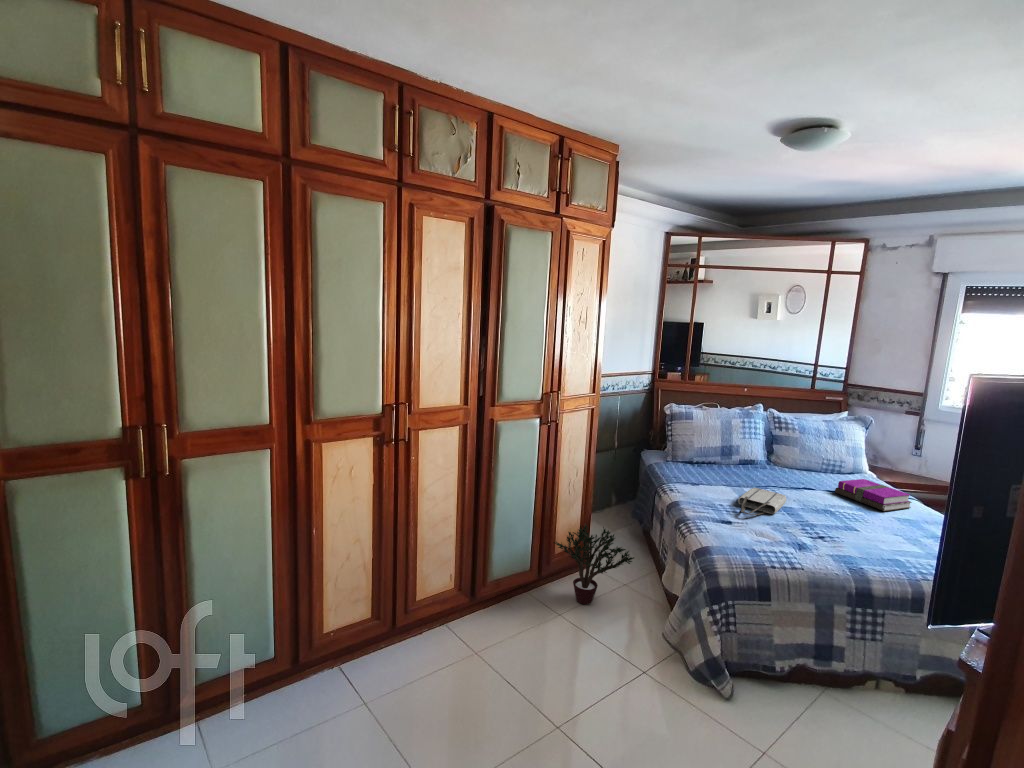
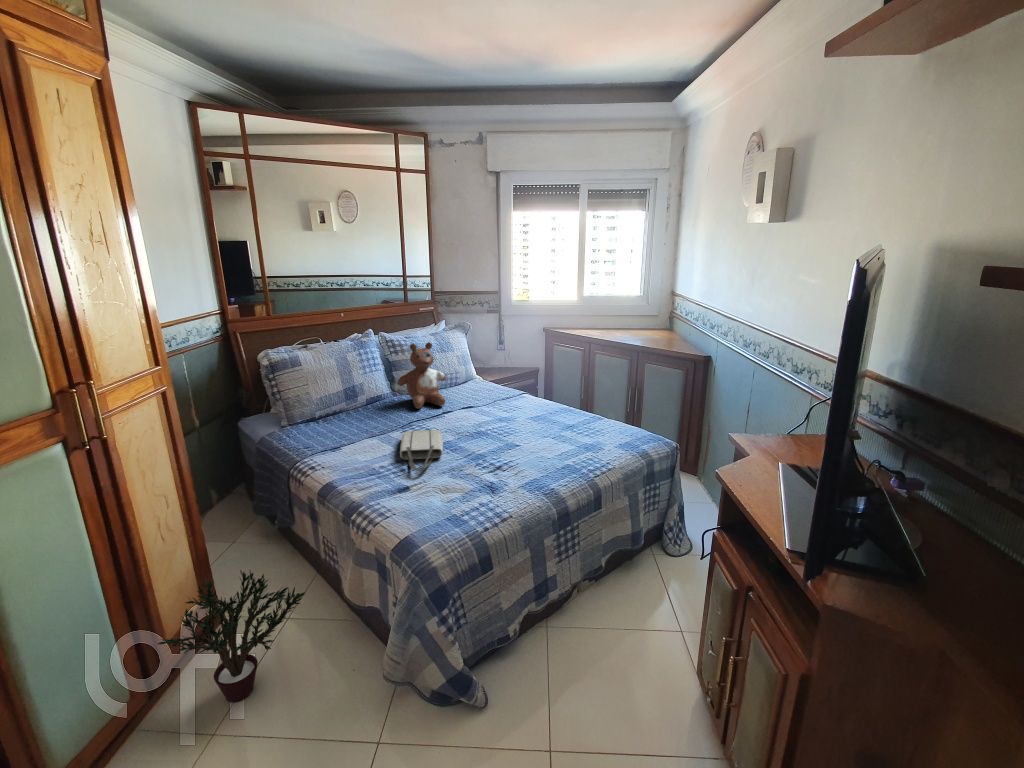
stuffed bear: none [770,422,821,483] -> present [398,342,446,409]
notebook: present [835,479,911,511] -> none [469,387,527,415]

